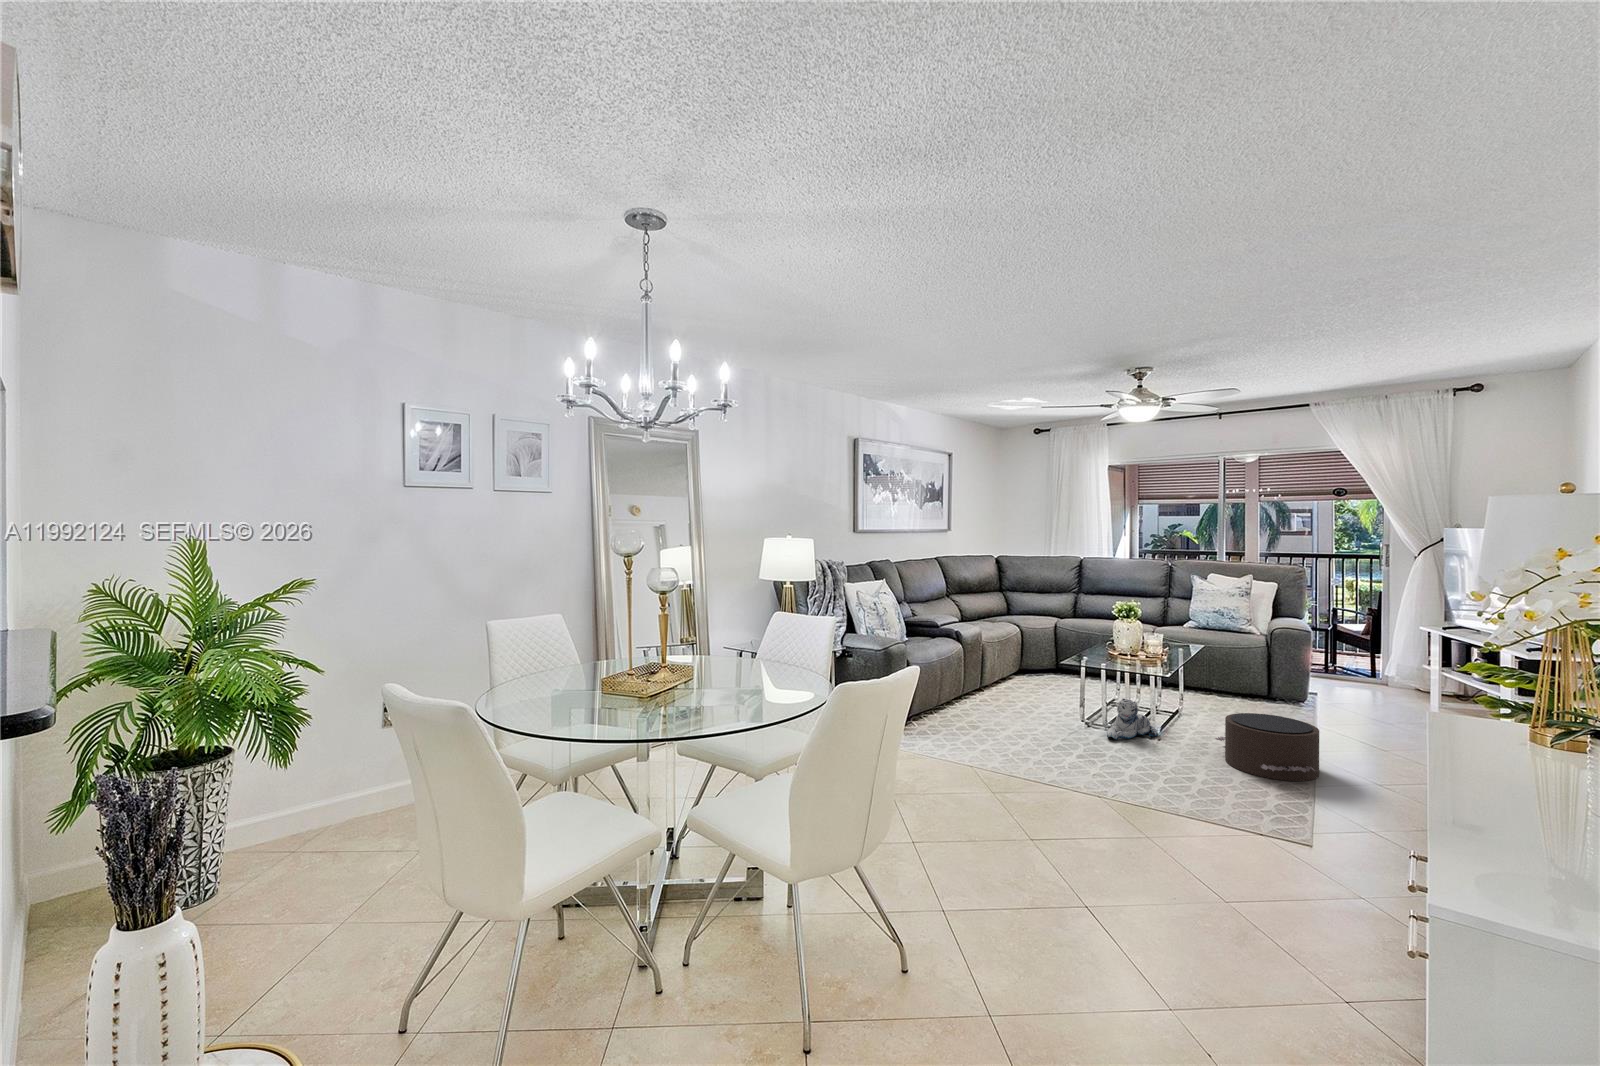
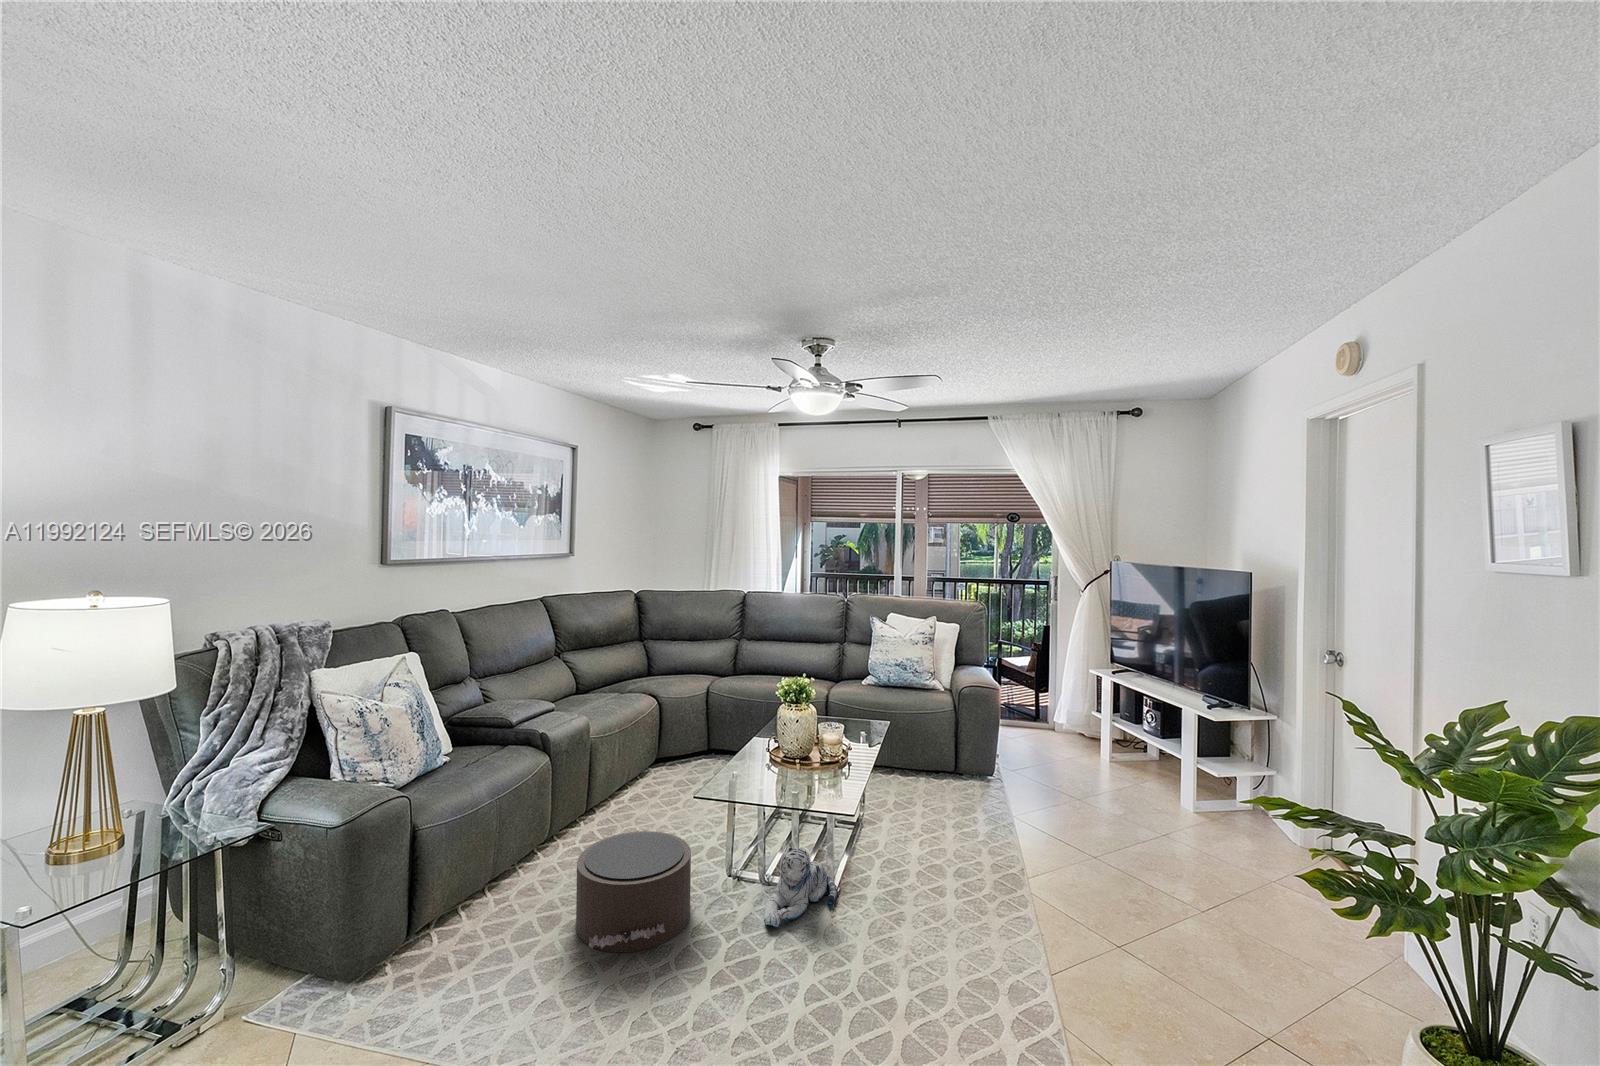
pouf: present [1215,713,1319,781] -> present [576,831,691,952]

